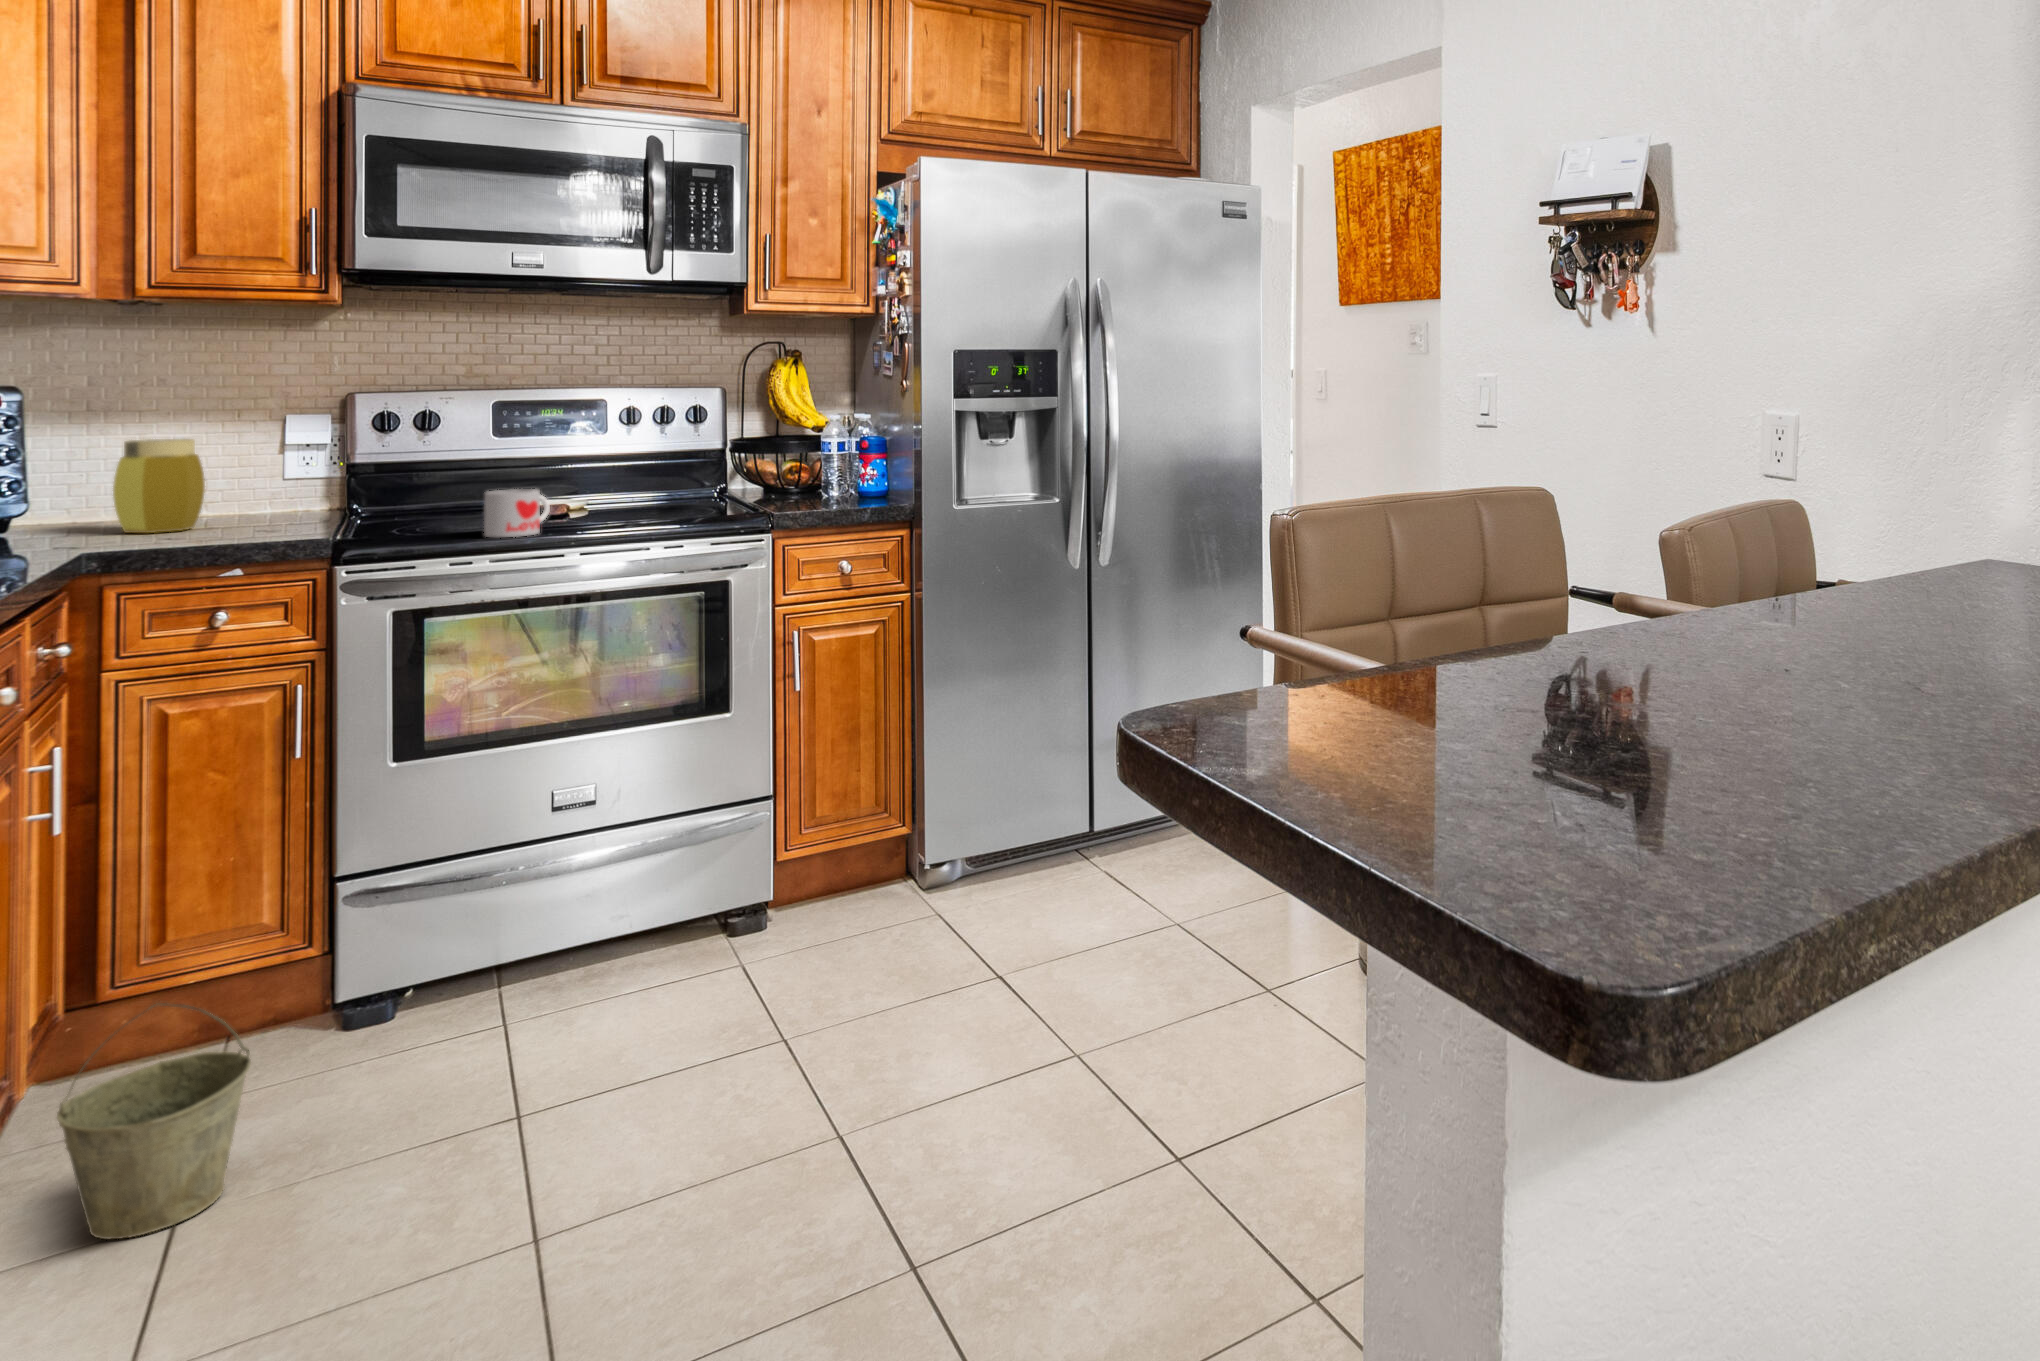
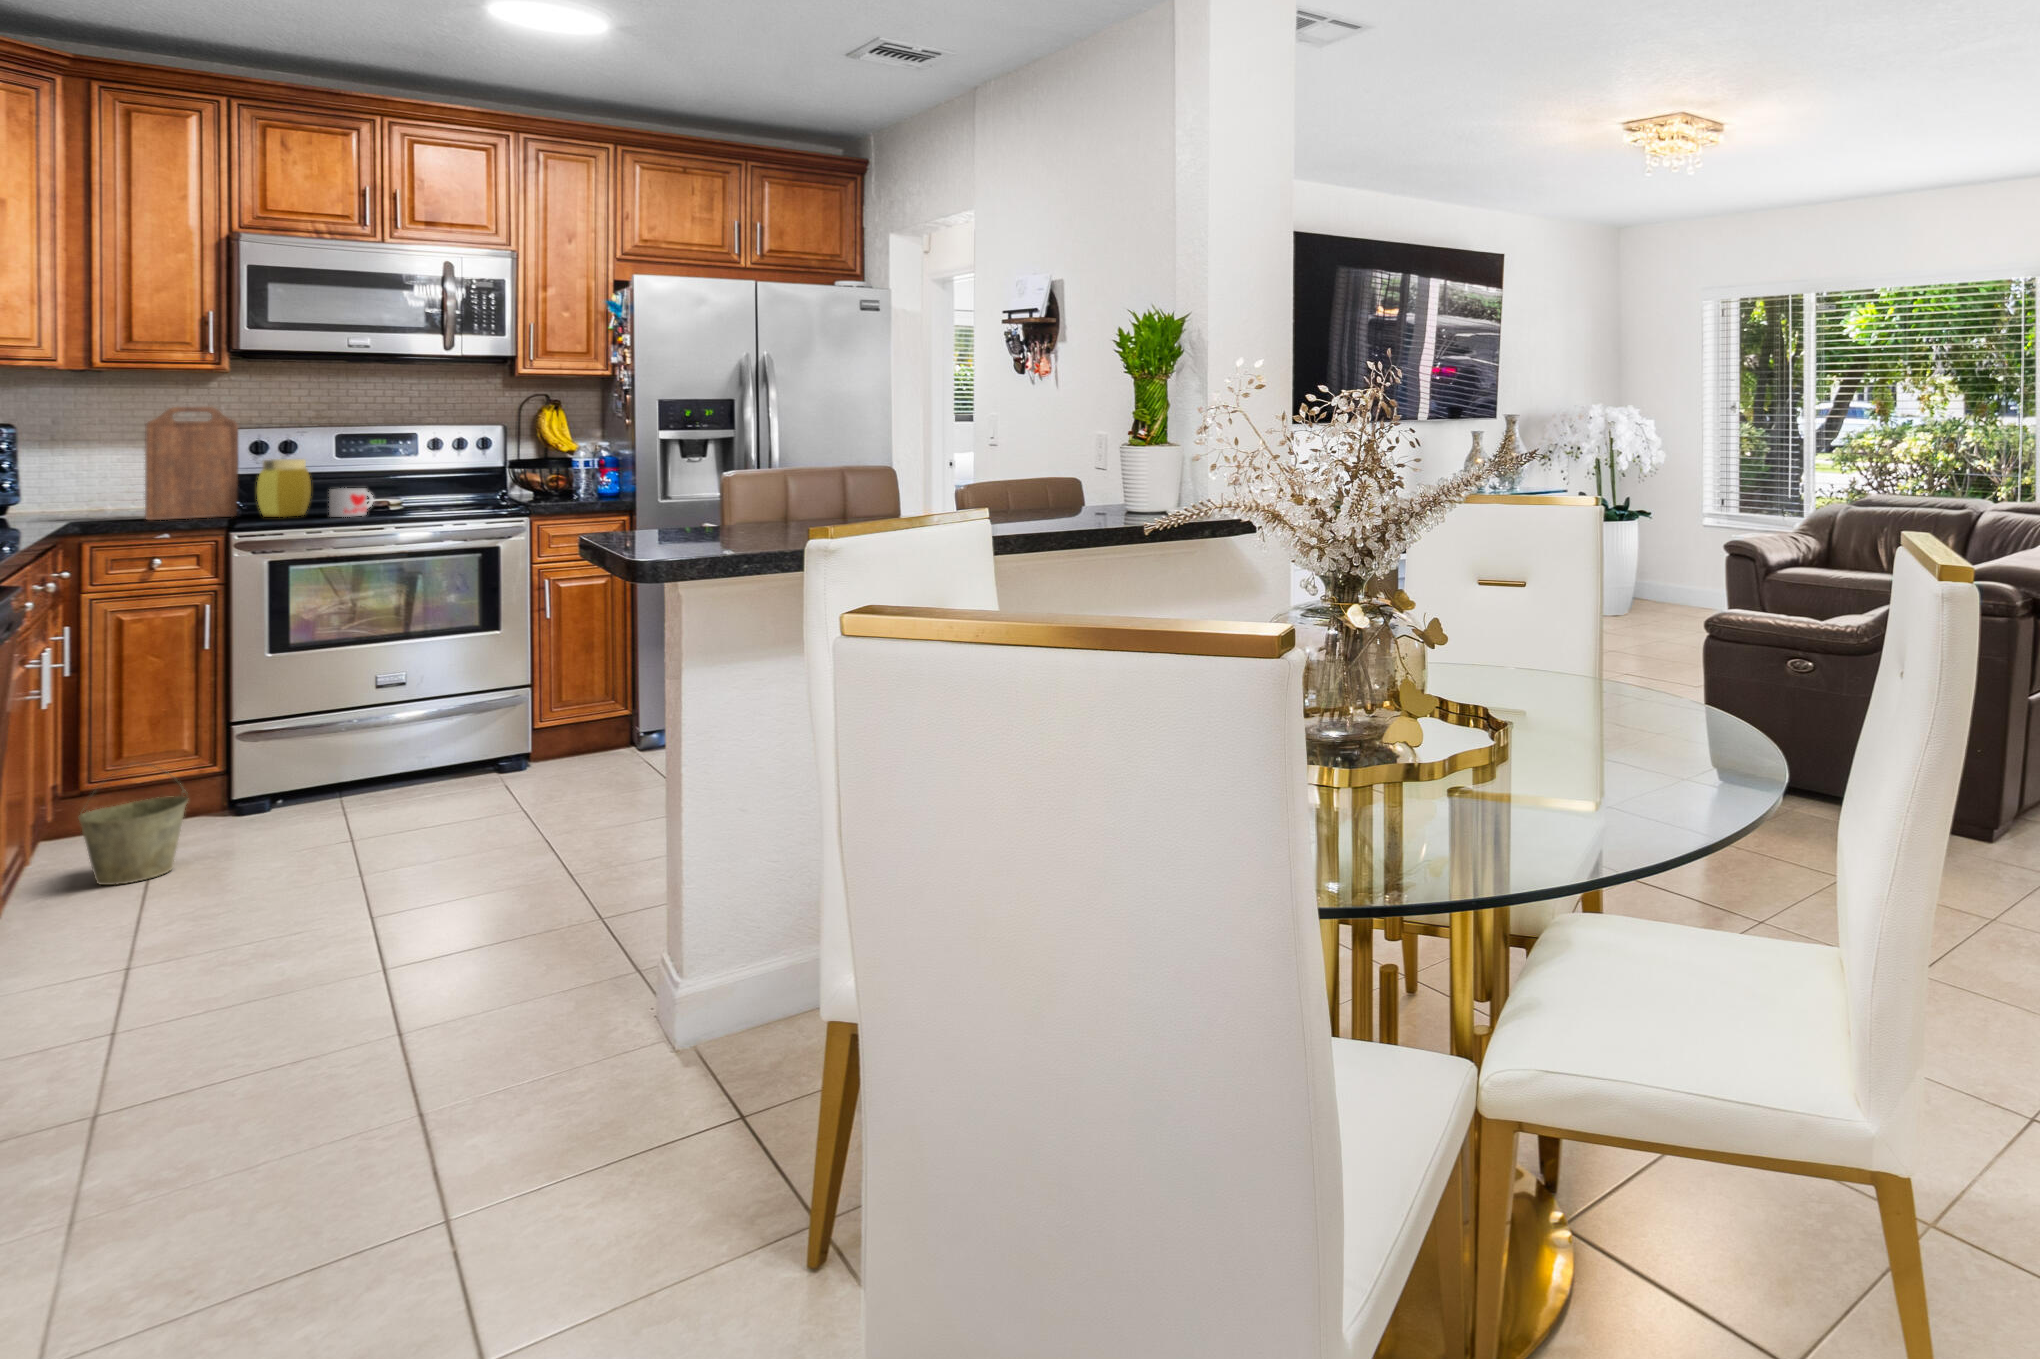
cutting board: none [208,357,349,541] -> present [145,407,238,520]
jar: present [113,439,205,533] -> present [257,459,311,517]

